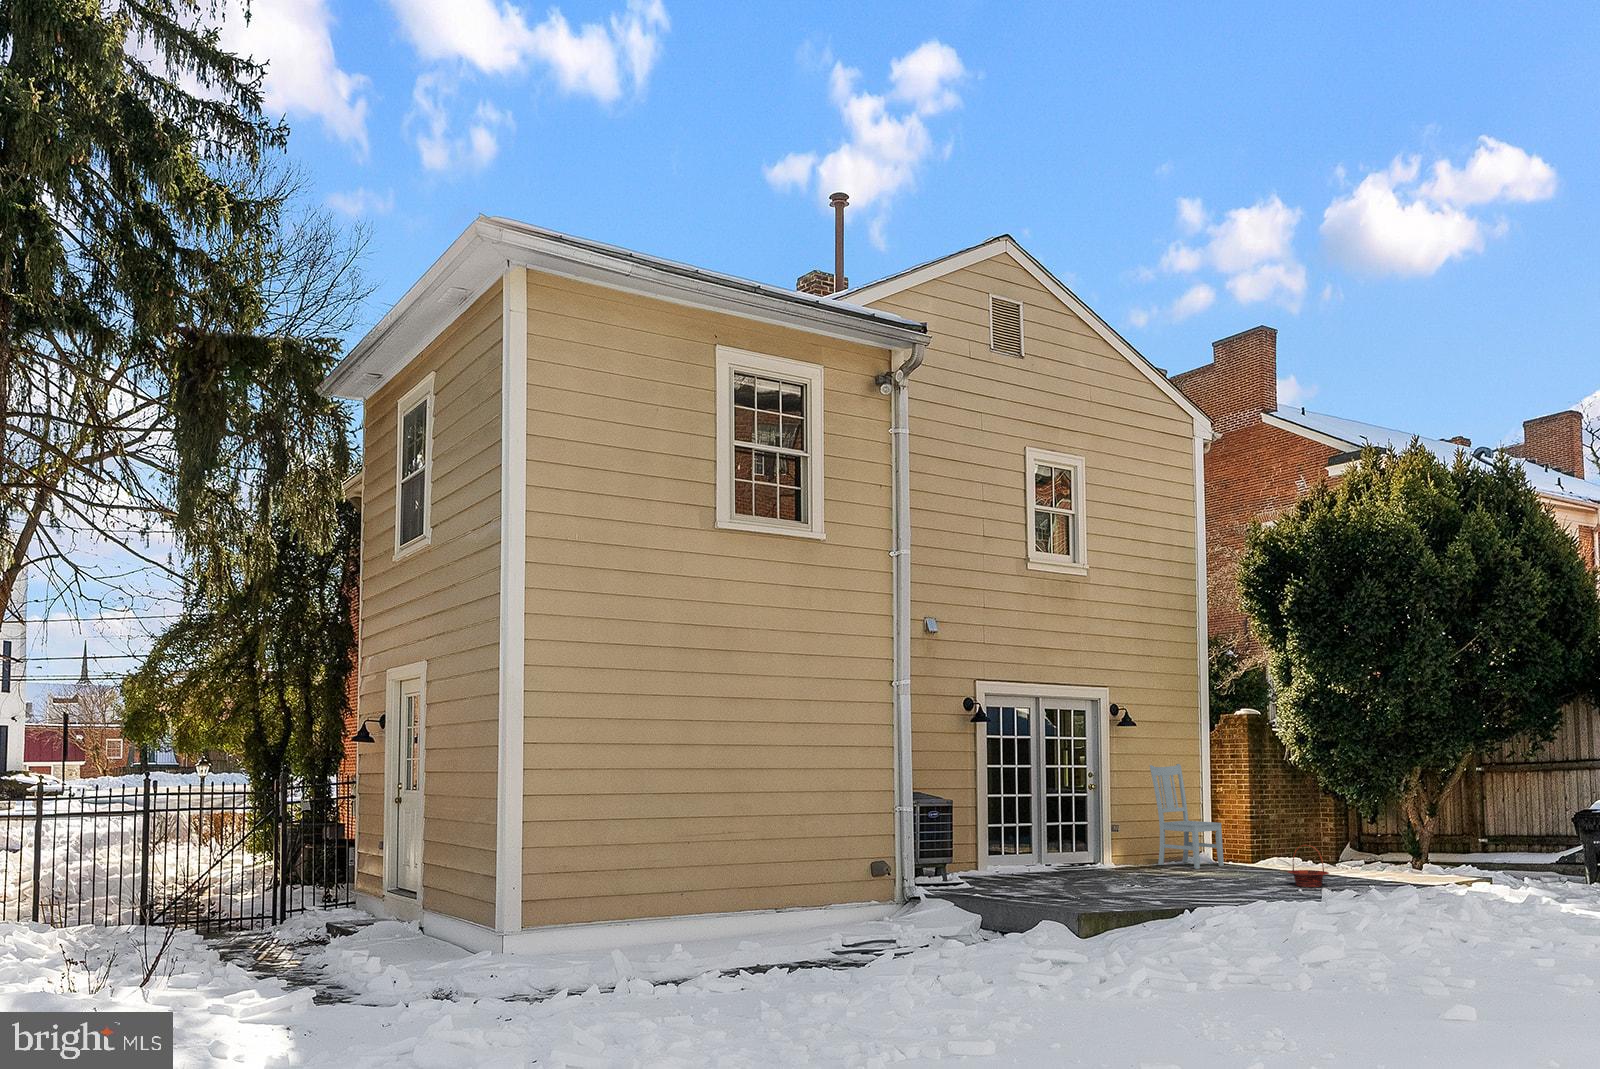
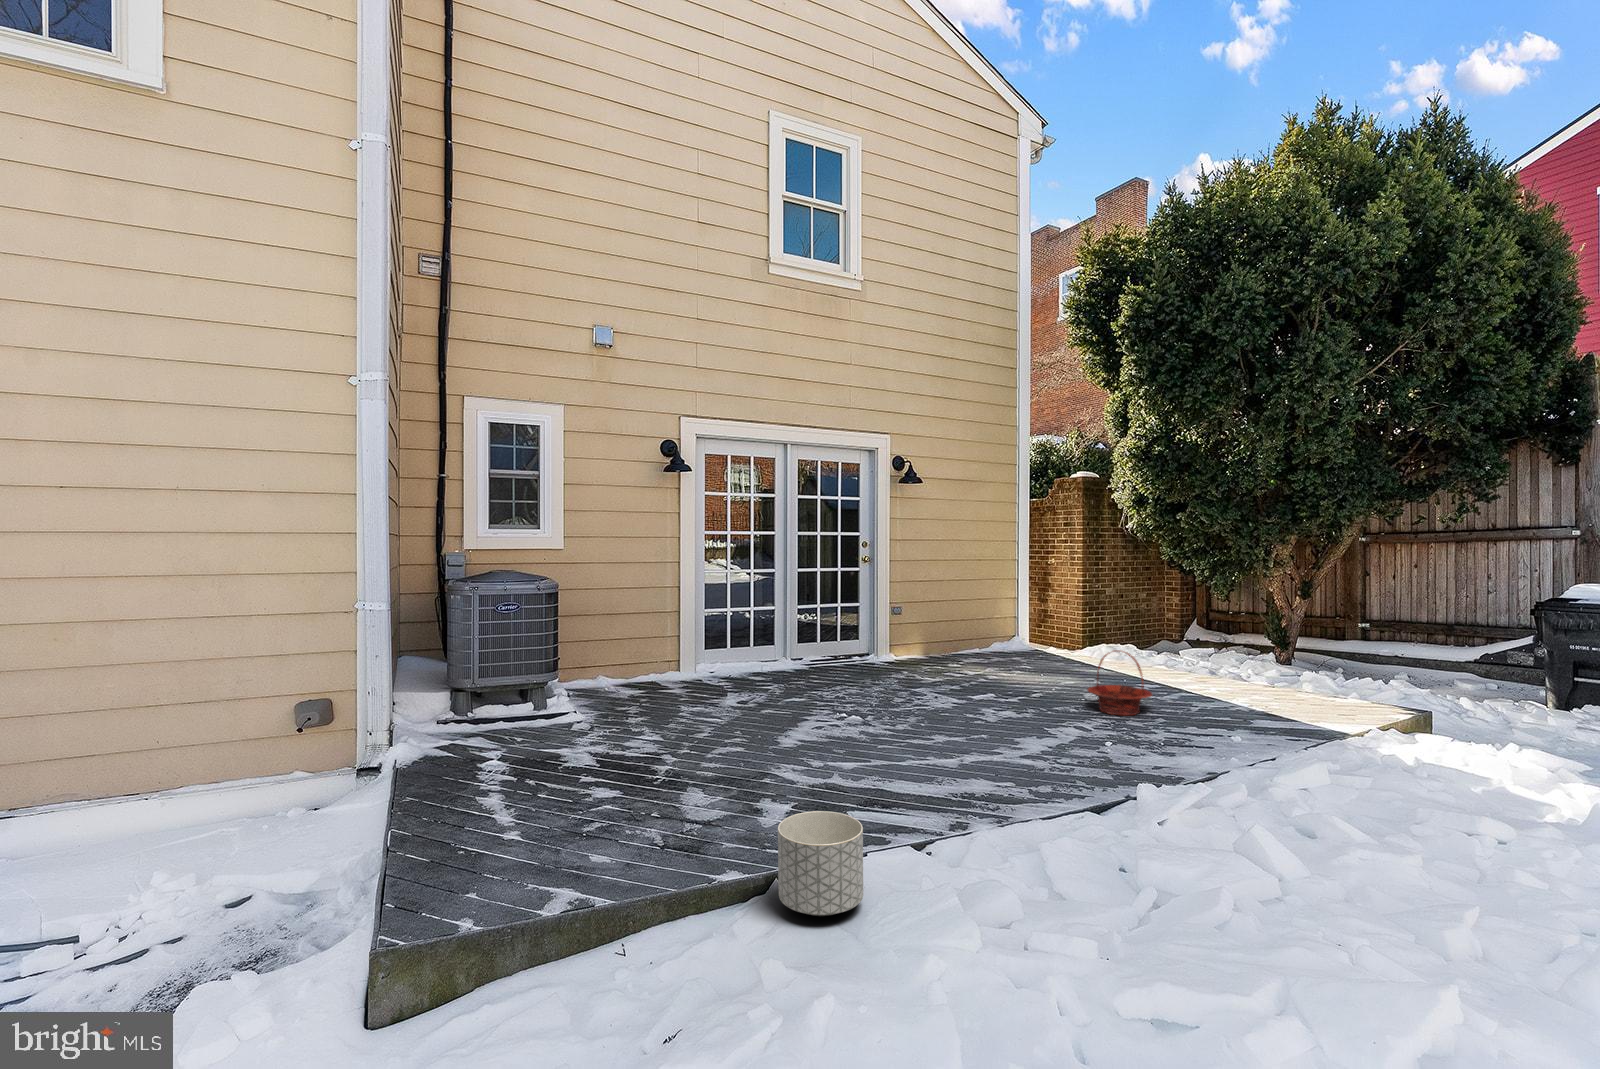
chair: present [1150,764,1224,869] -> none [940,531,1026,663]
planter: none [1192,895,1231,933] -> present [778,811,863,916]

